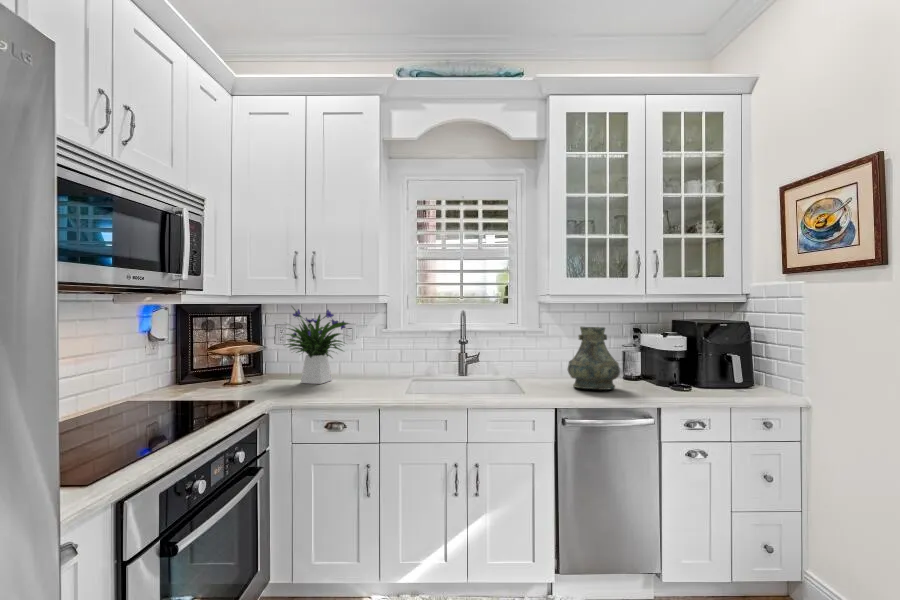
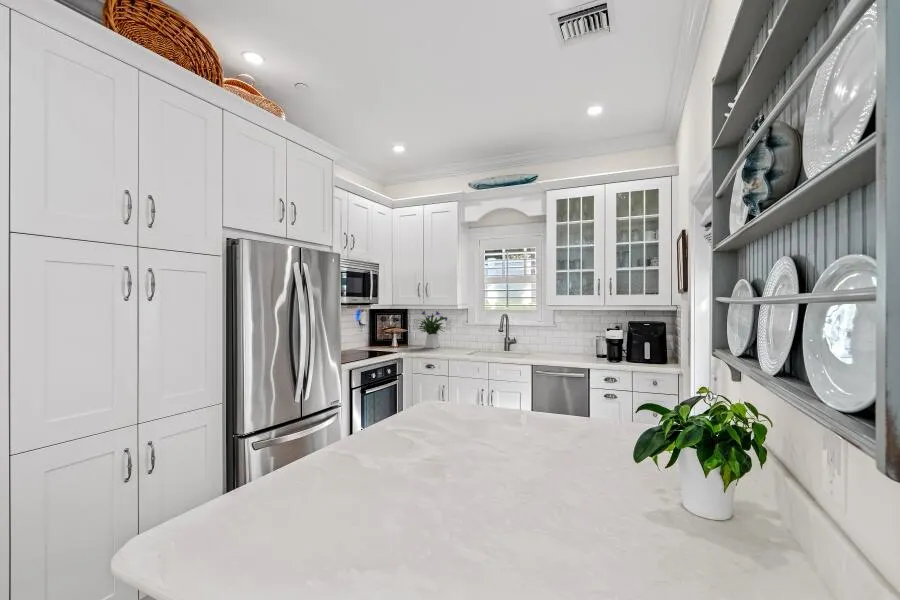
vase: present [568,327,620,390] -> none [555,320,584,354]

